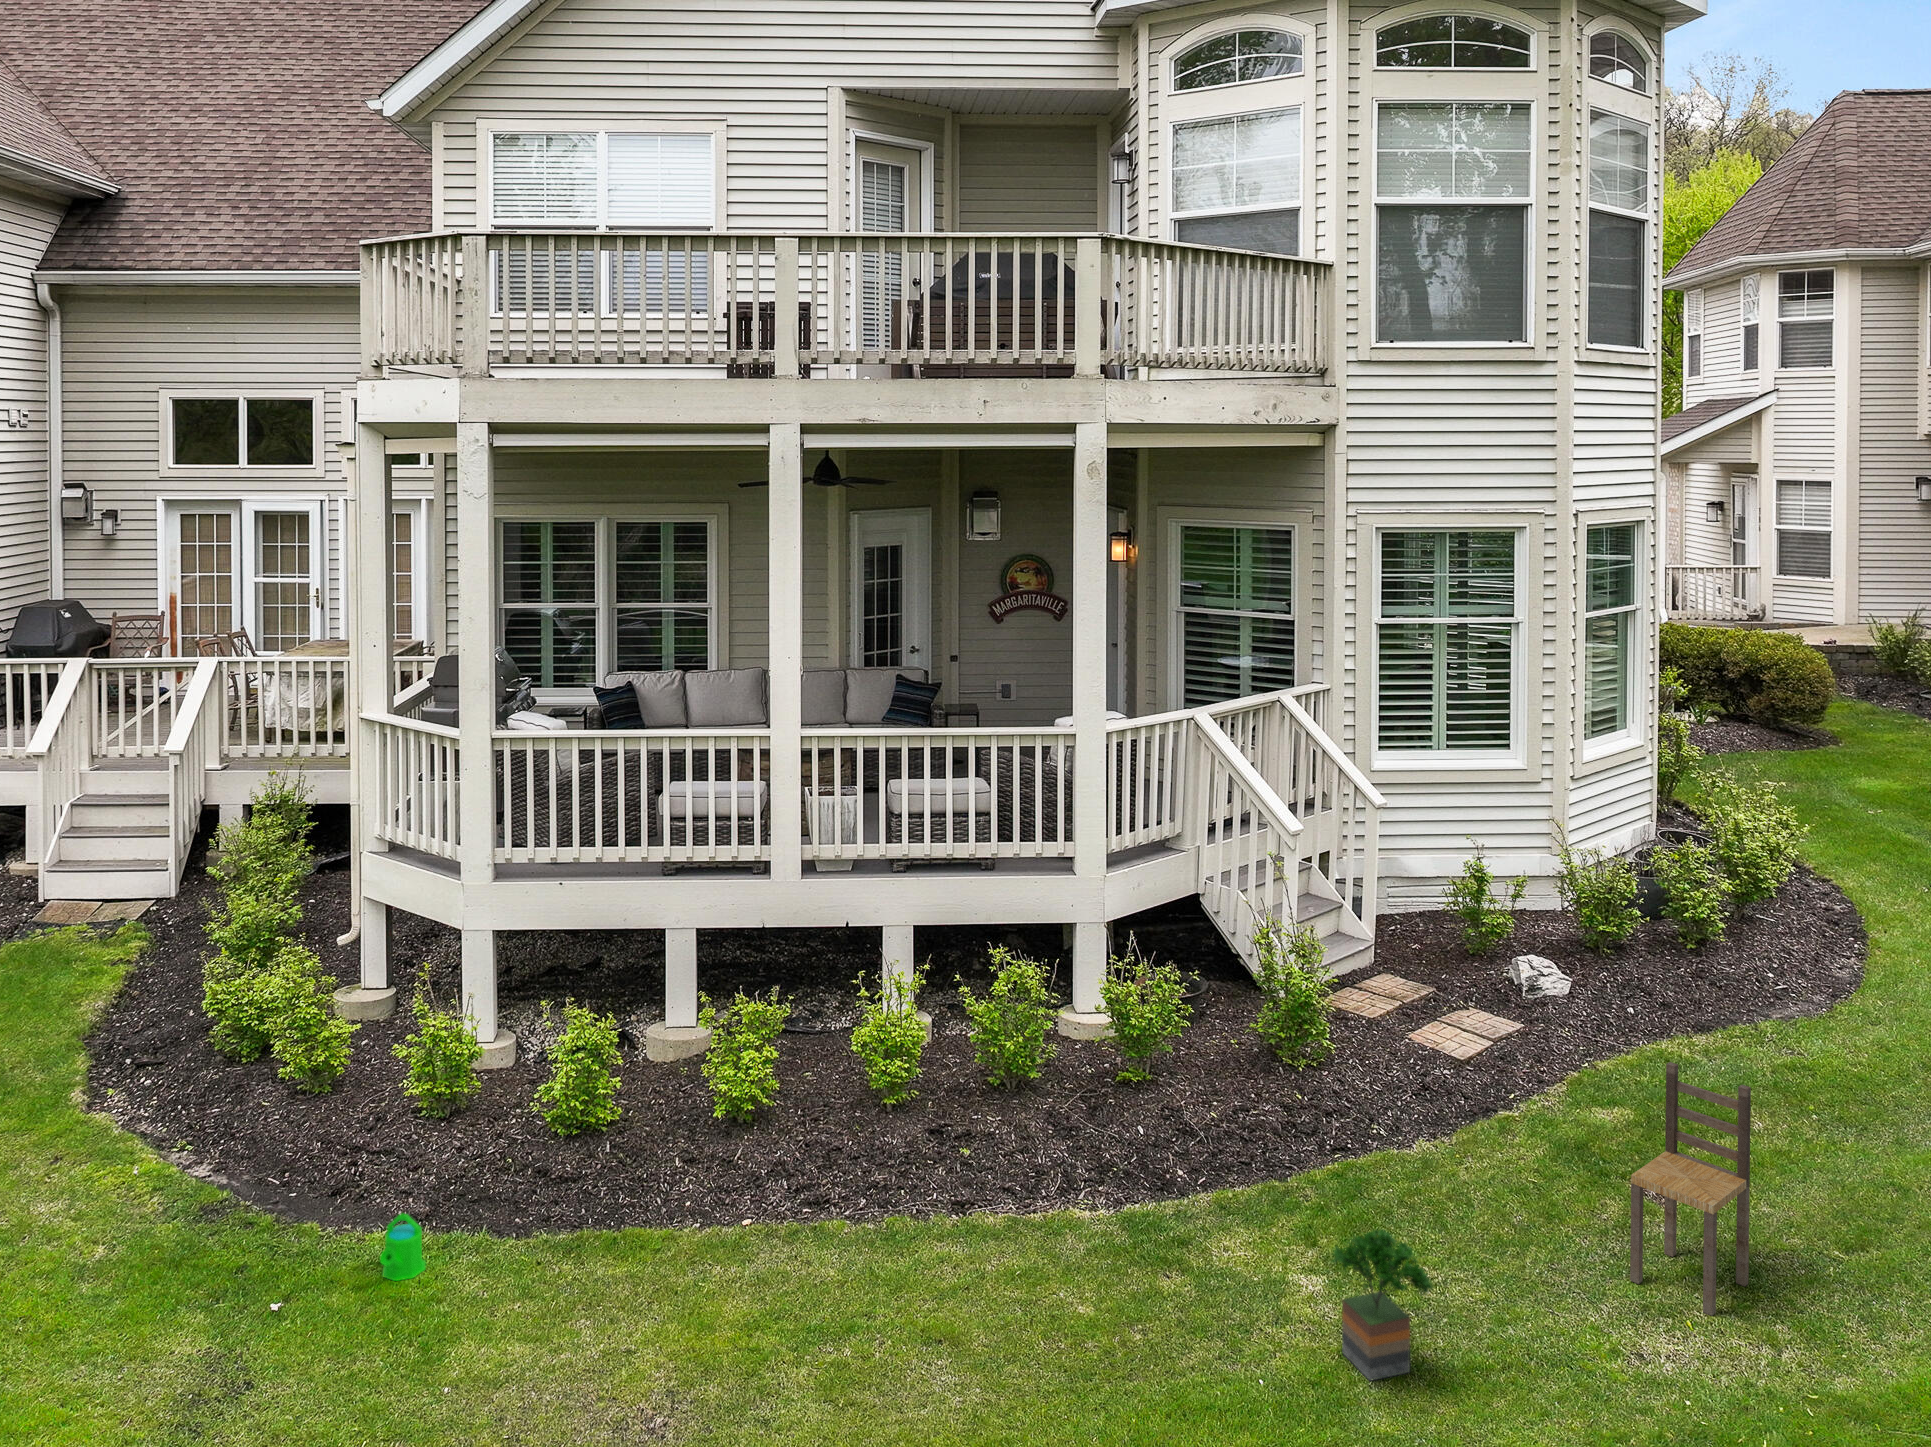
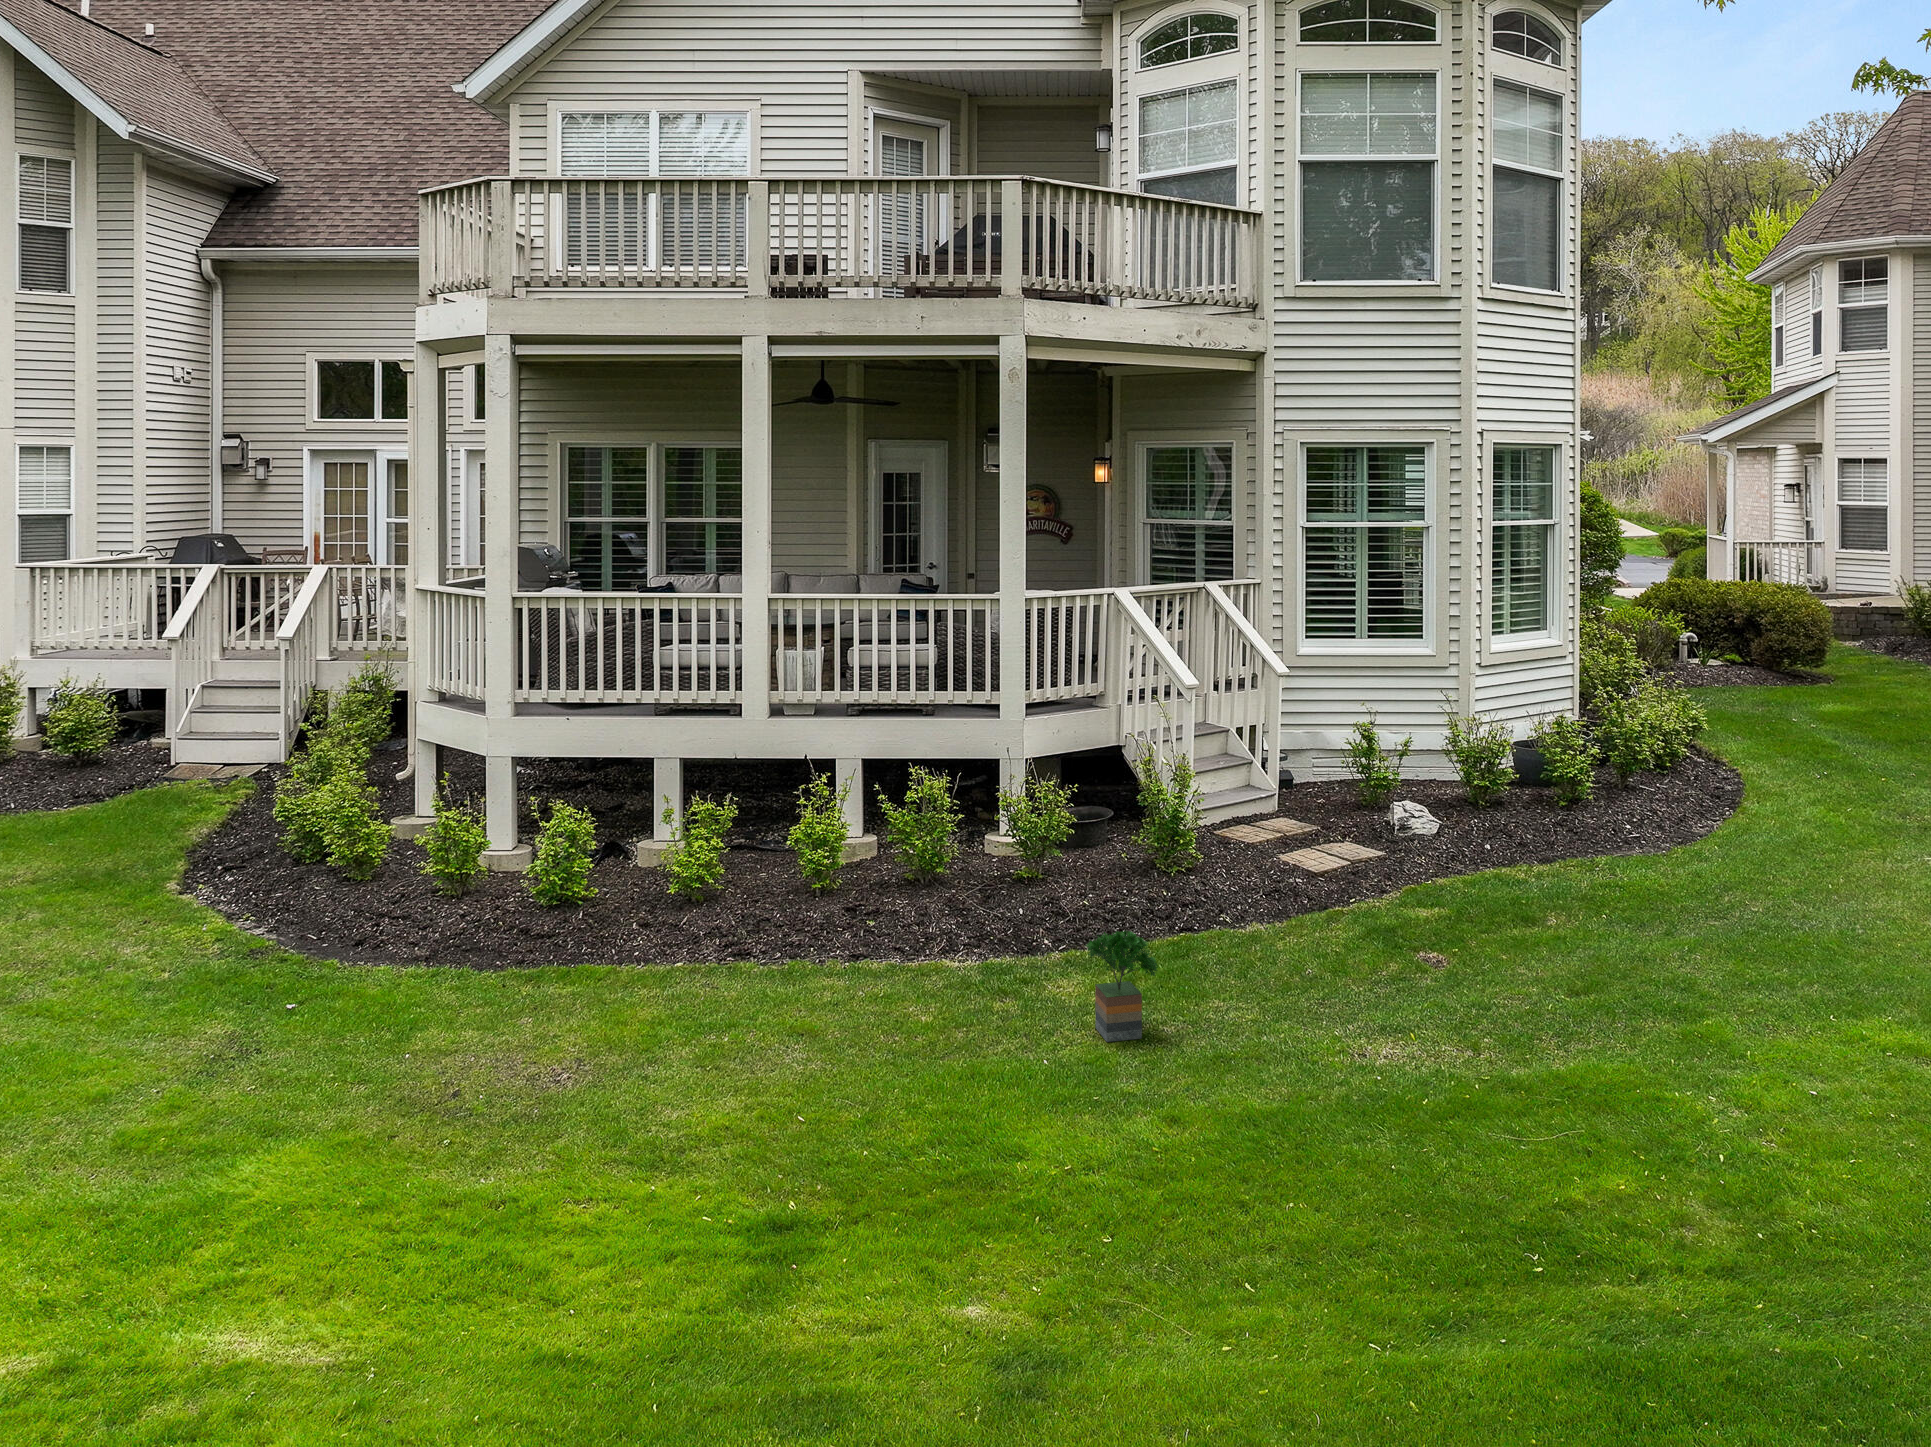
chair: present [1630,1062,1751,1316] -> none [1357,824,1453,1015]
watering can: present [380,1214,426,1281] -> none [366,929,408,979]

